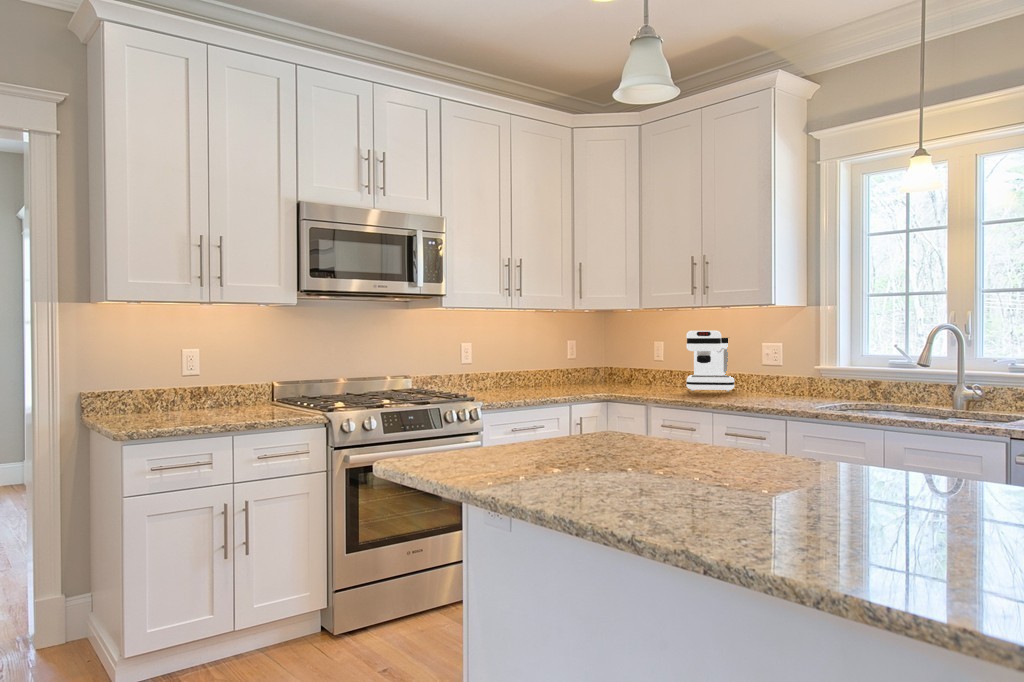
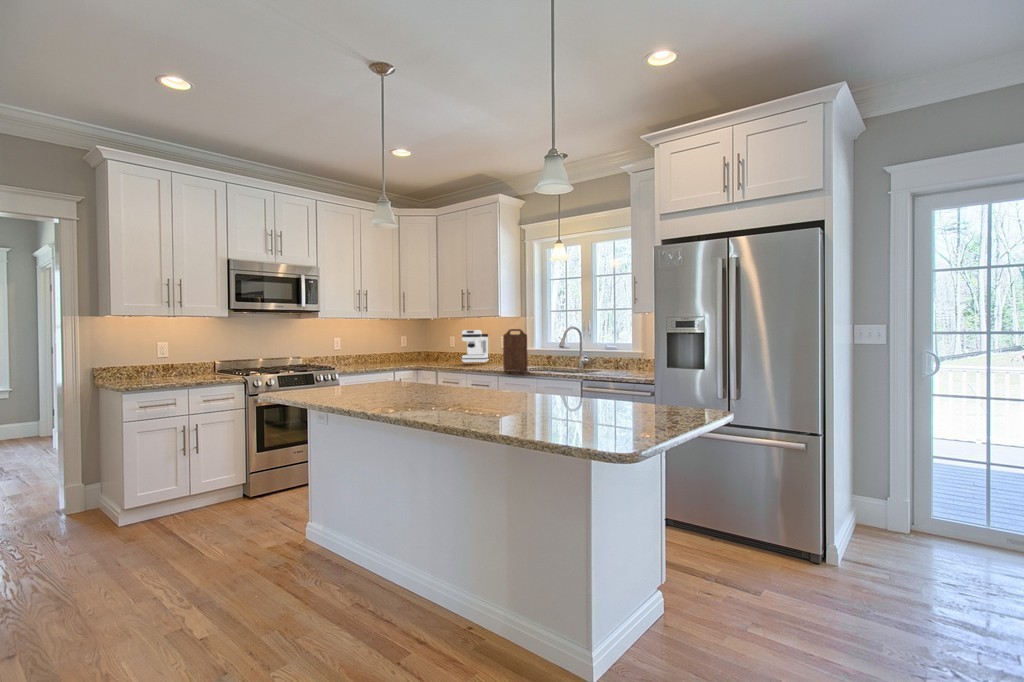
cutting board: none [798,329,850,412] -> present [503,329,528,371]

